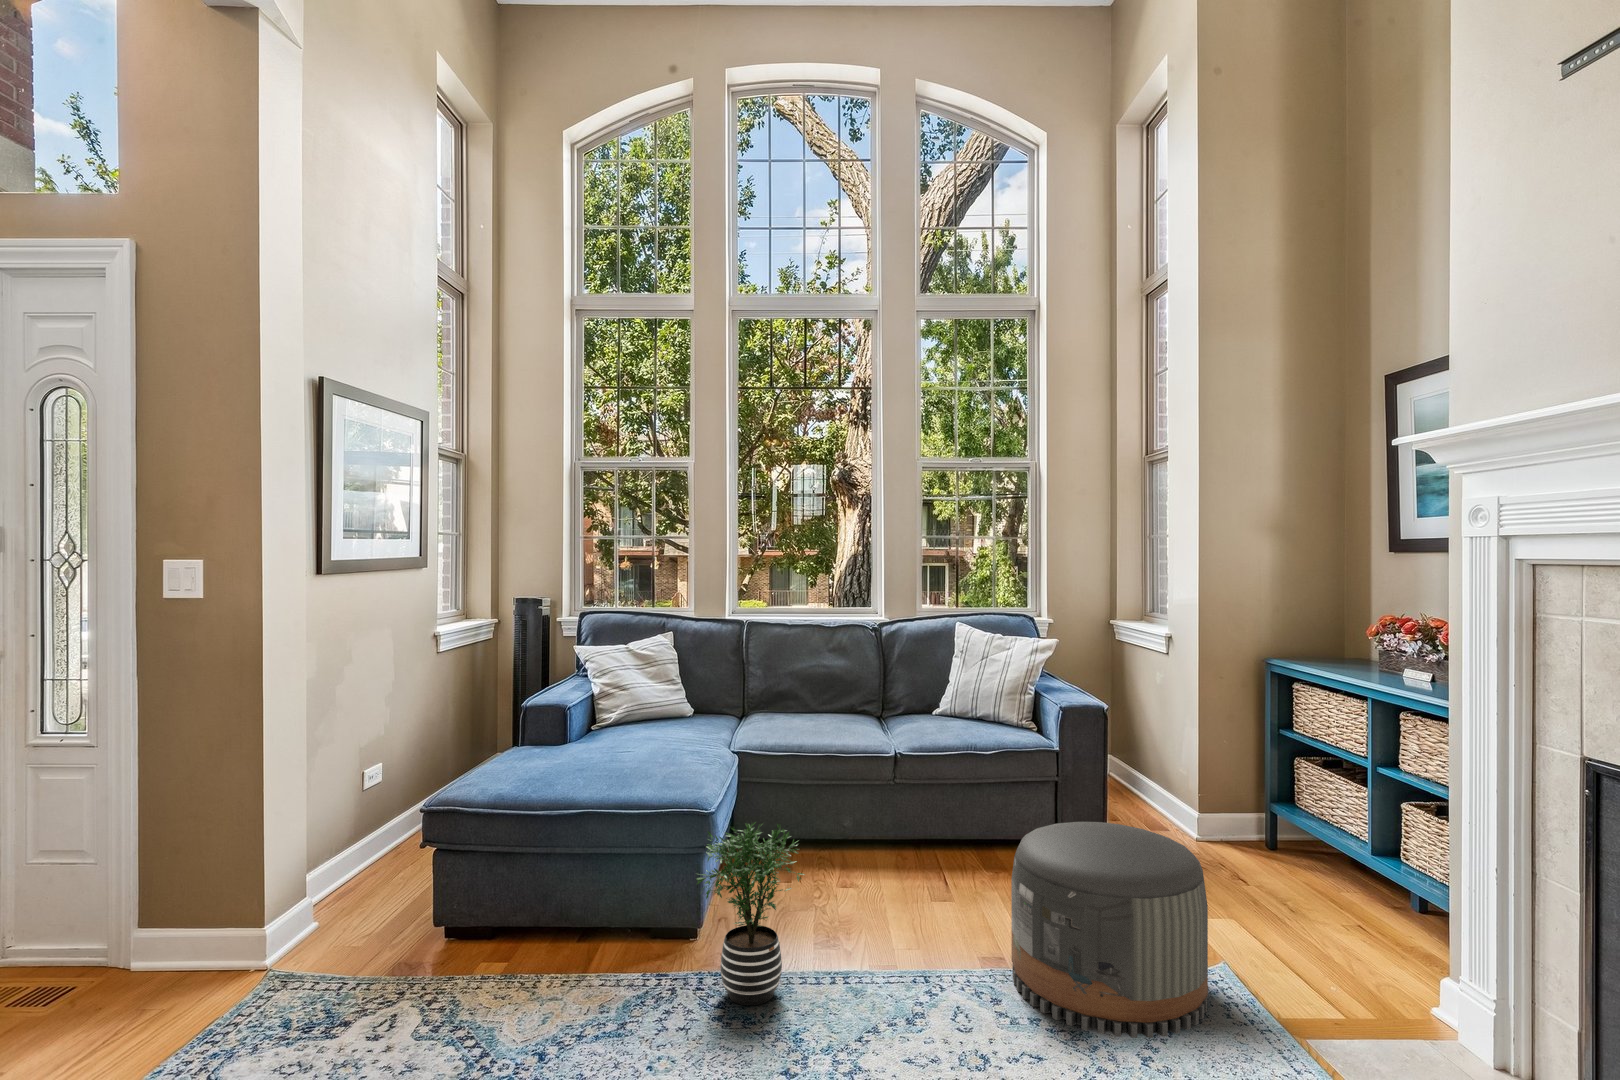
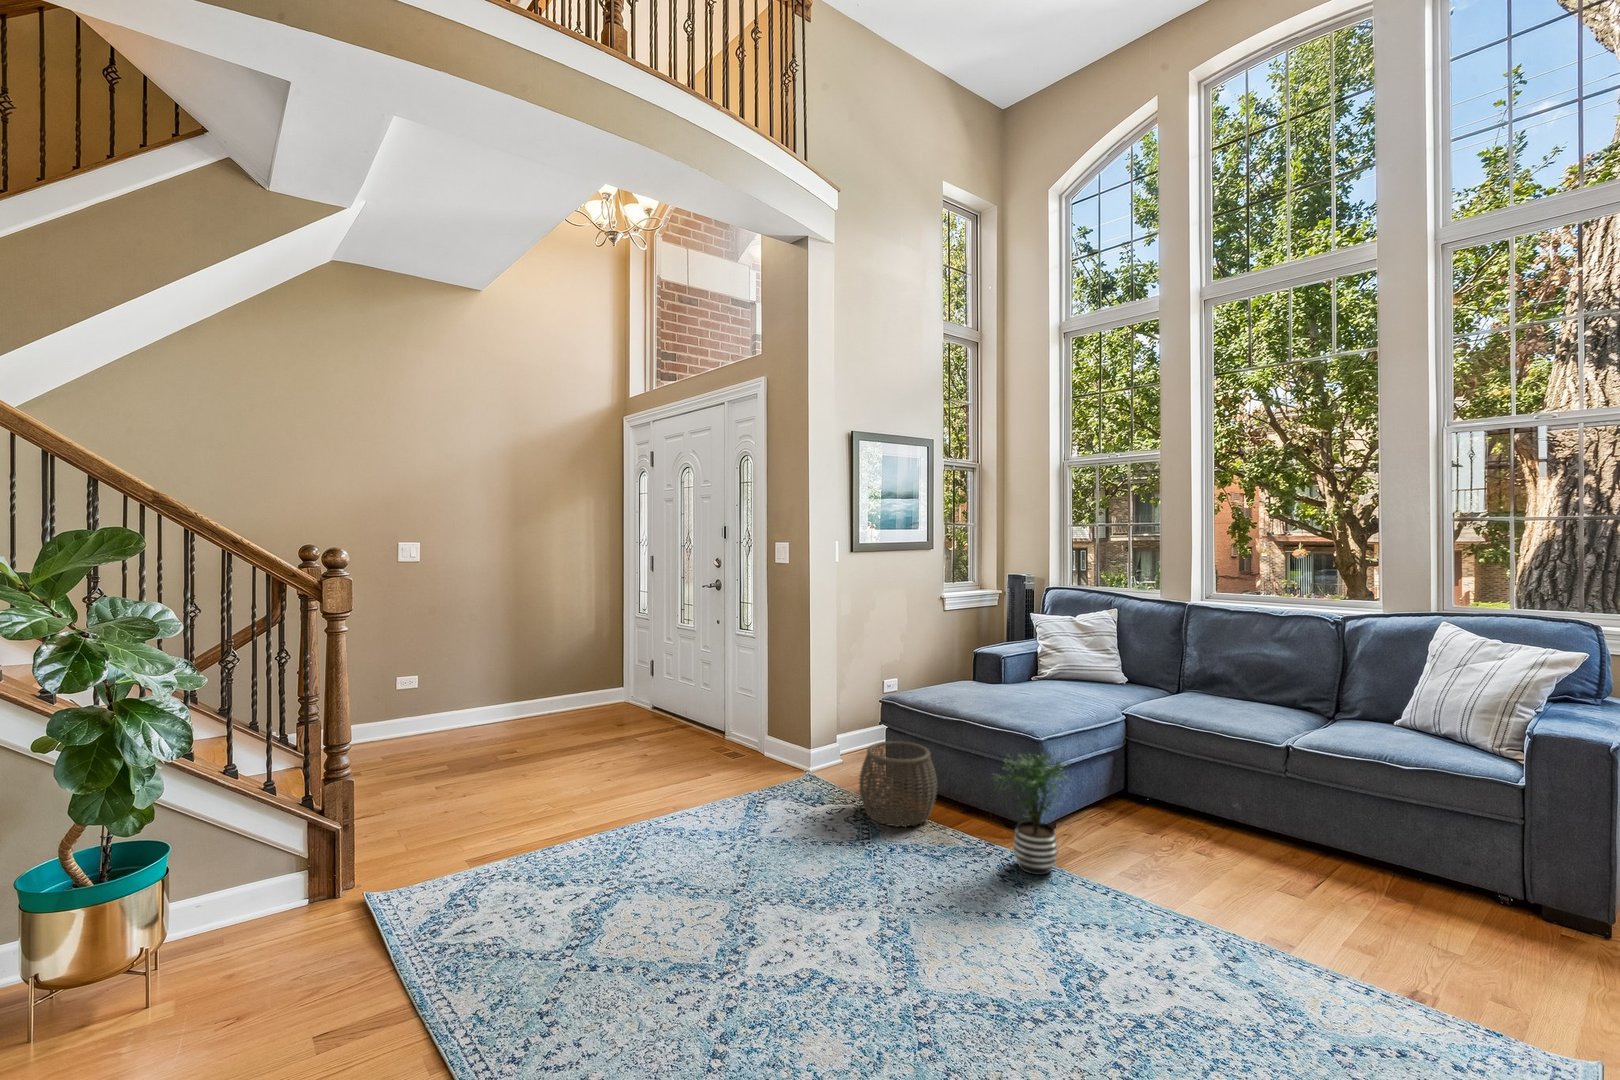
pouf: present [1011,822,1208,1038] -> none [1240,820,1448,1029]
woven basket: none [426,863,565,1019] -> present [859,741,937,827]

